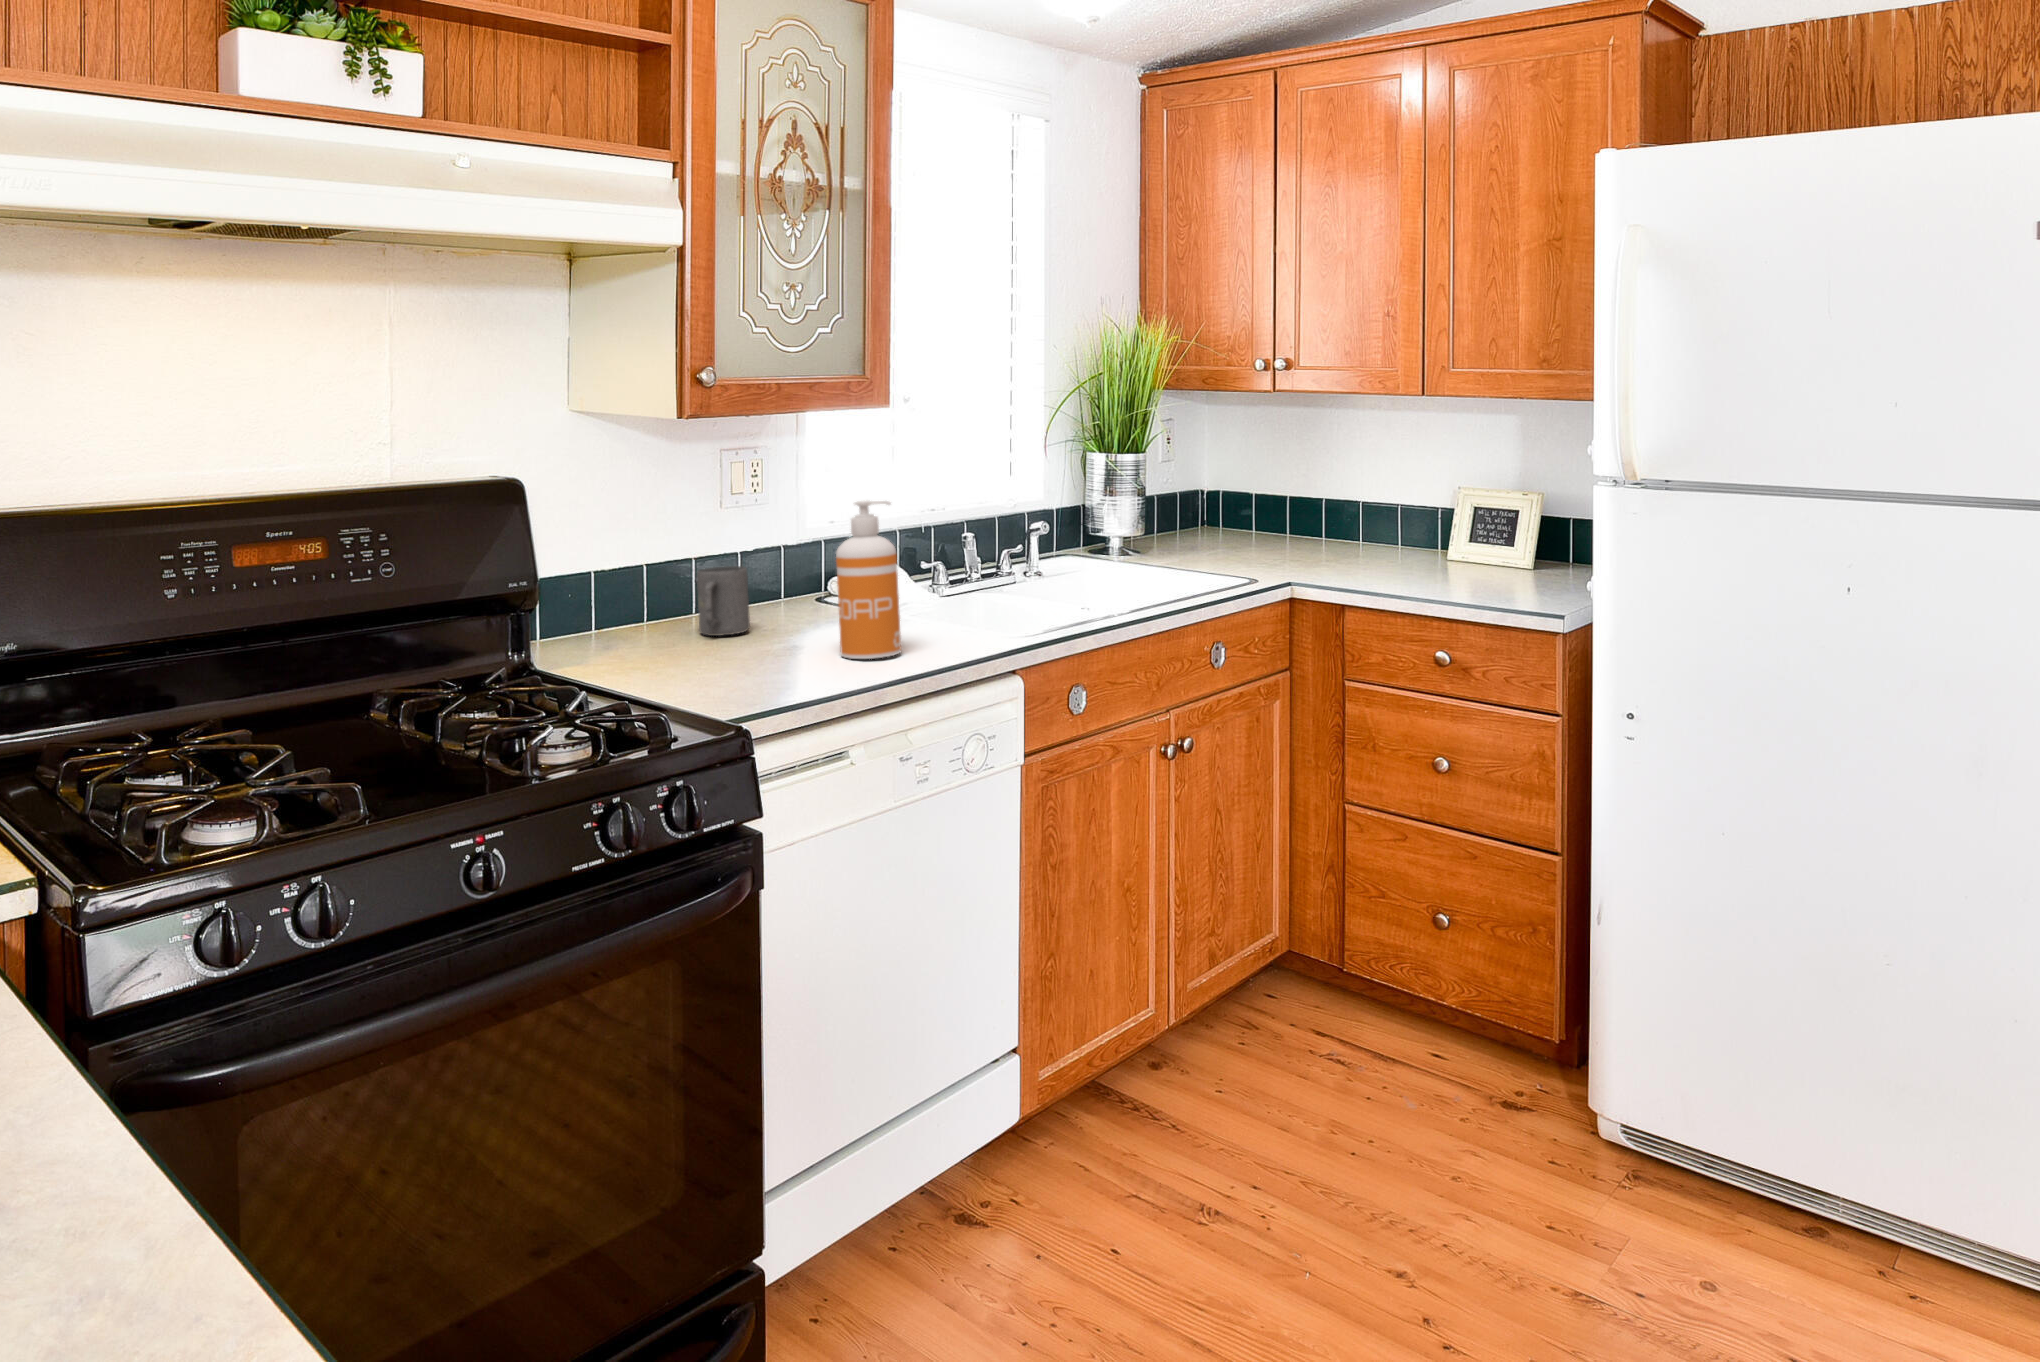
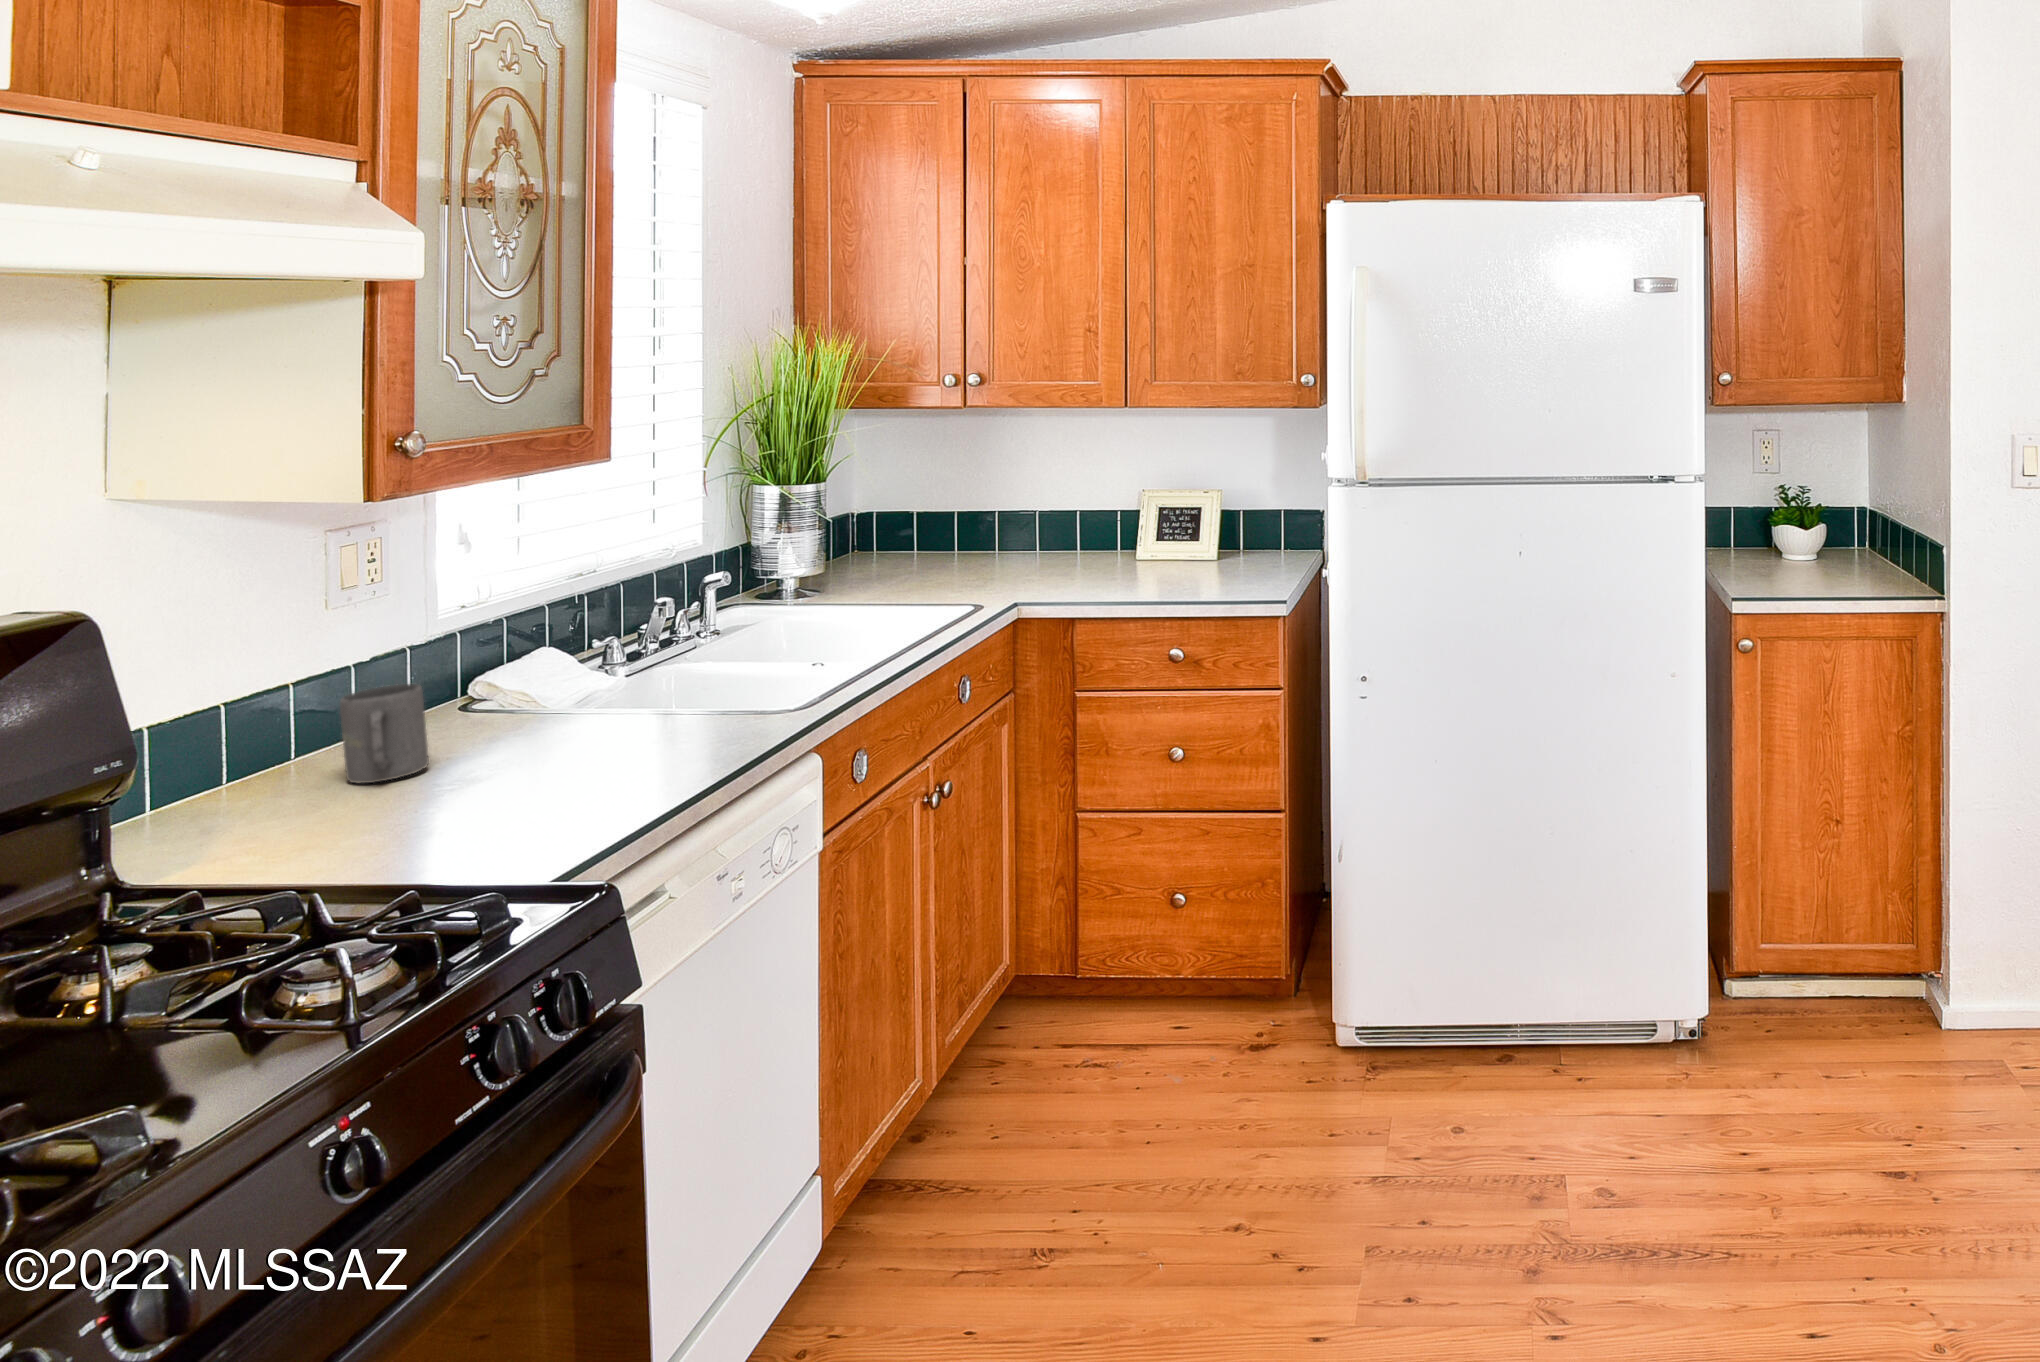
soap dispenser: present [836,501,901,659] -> none [599,578,694,774]

